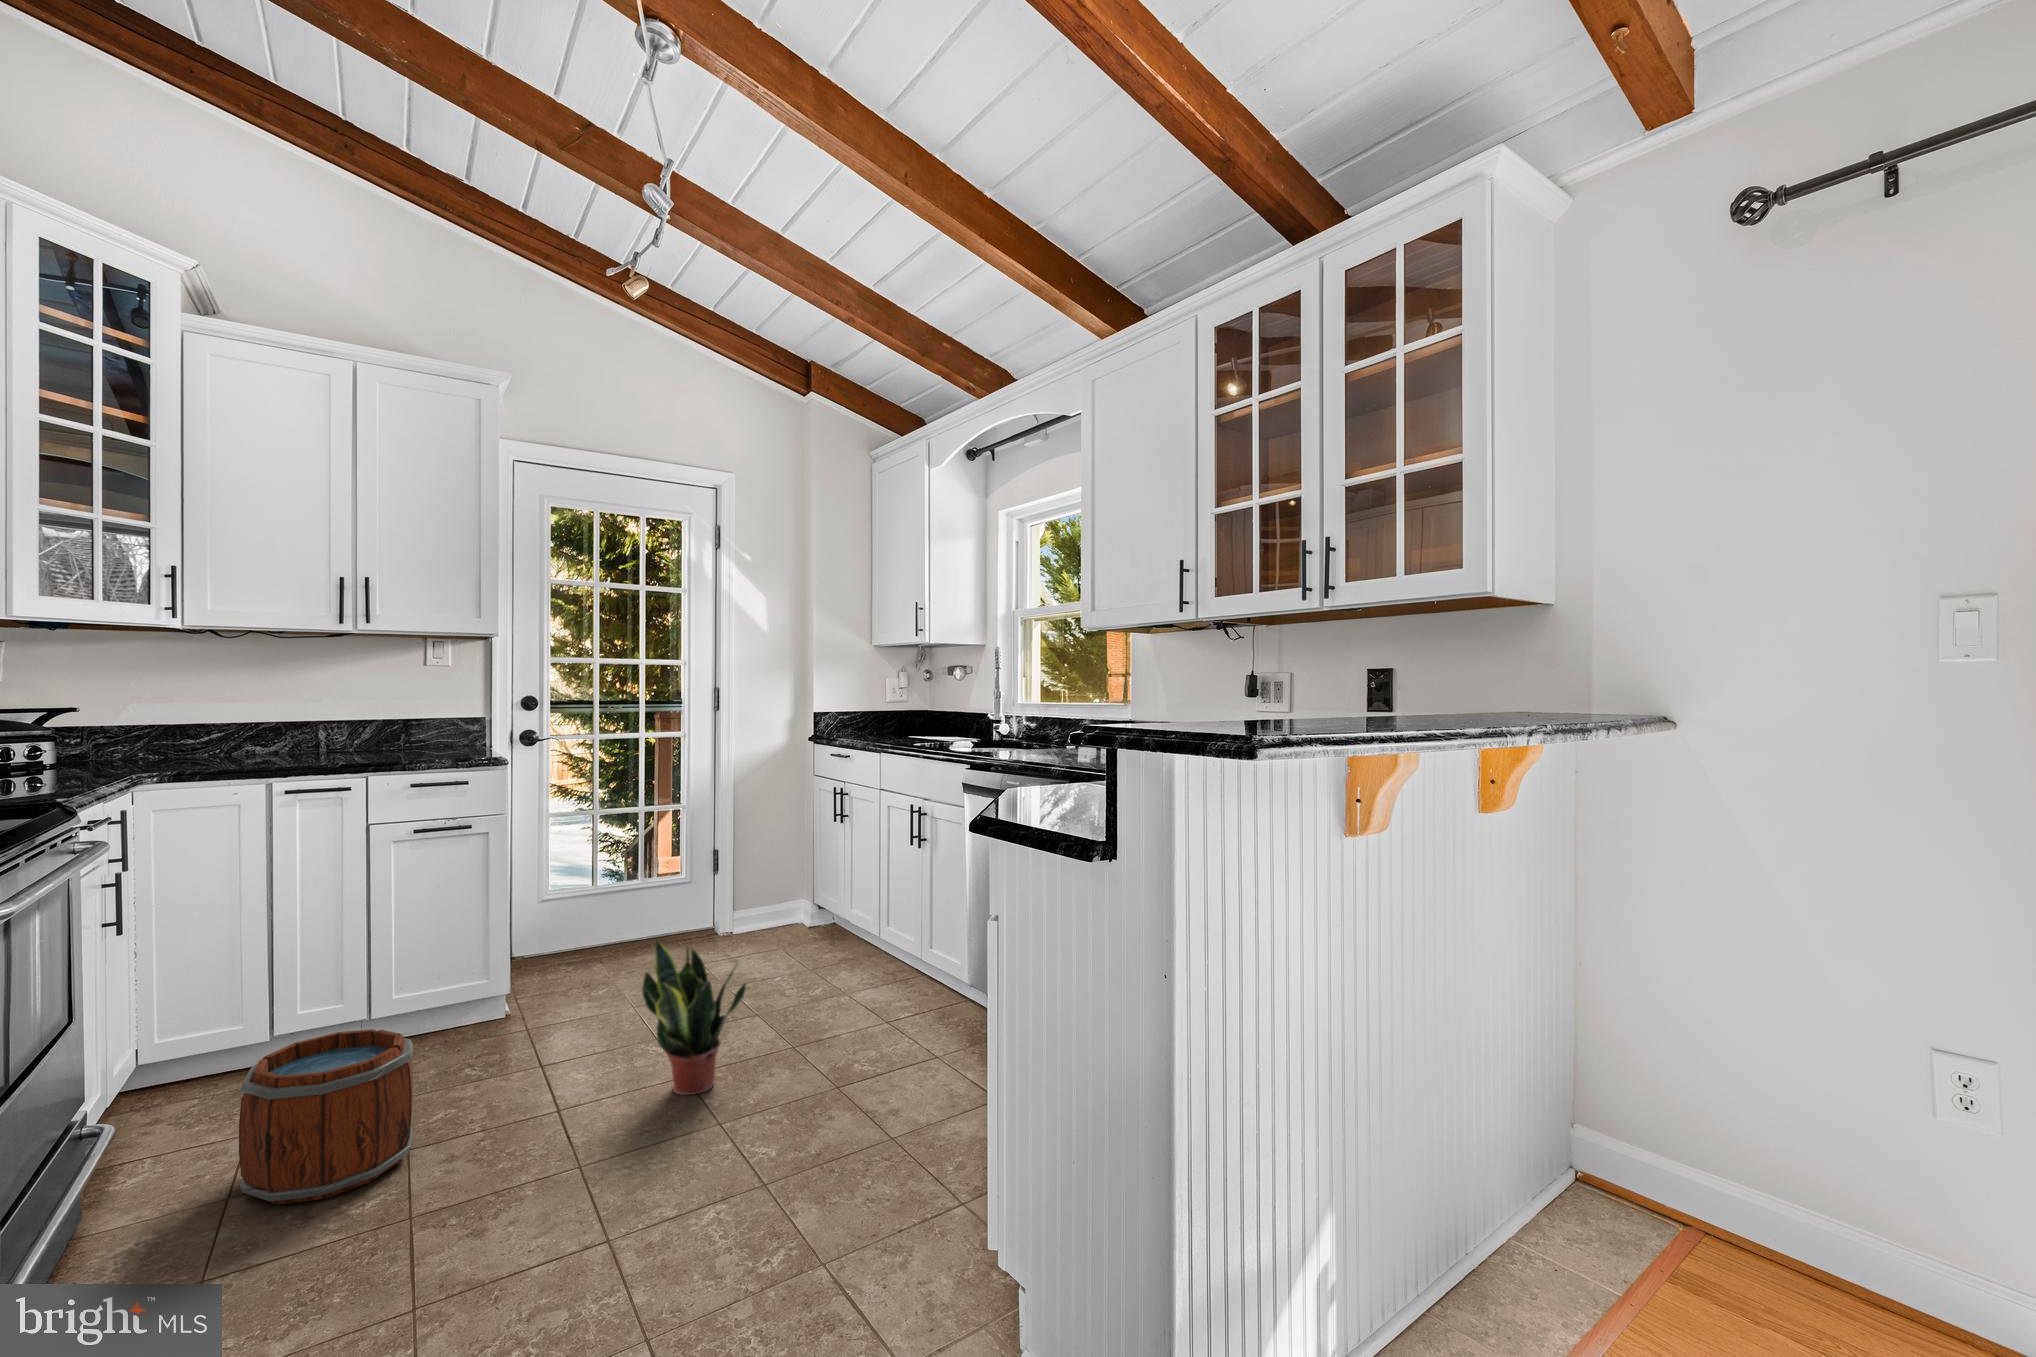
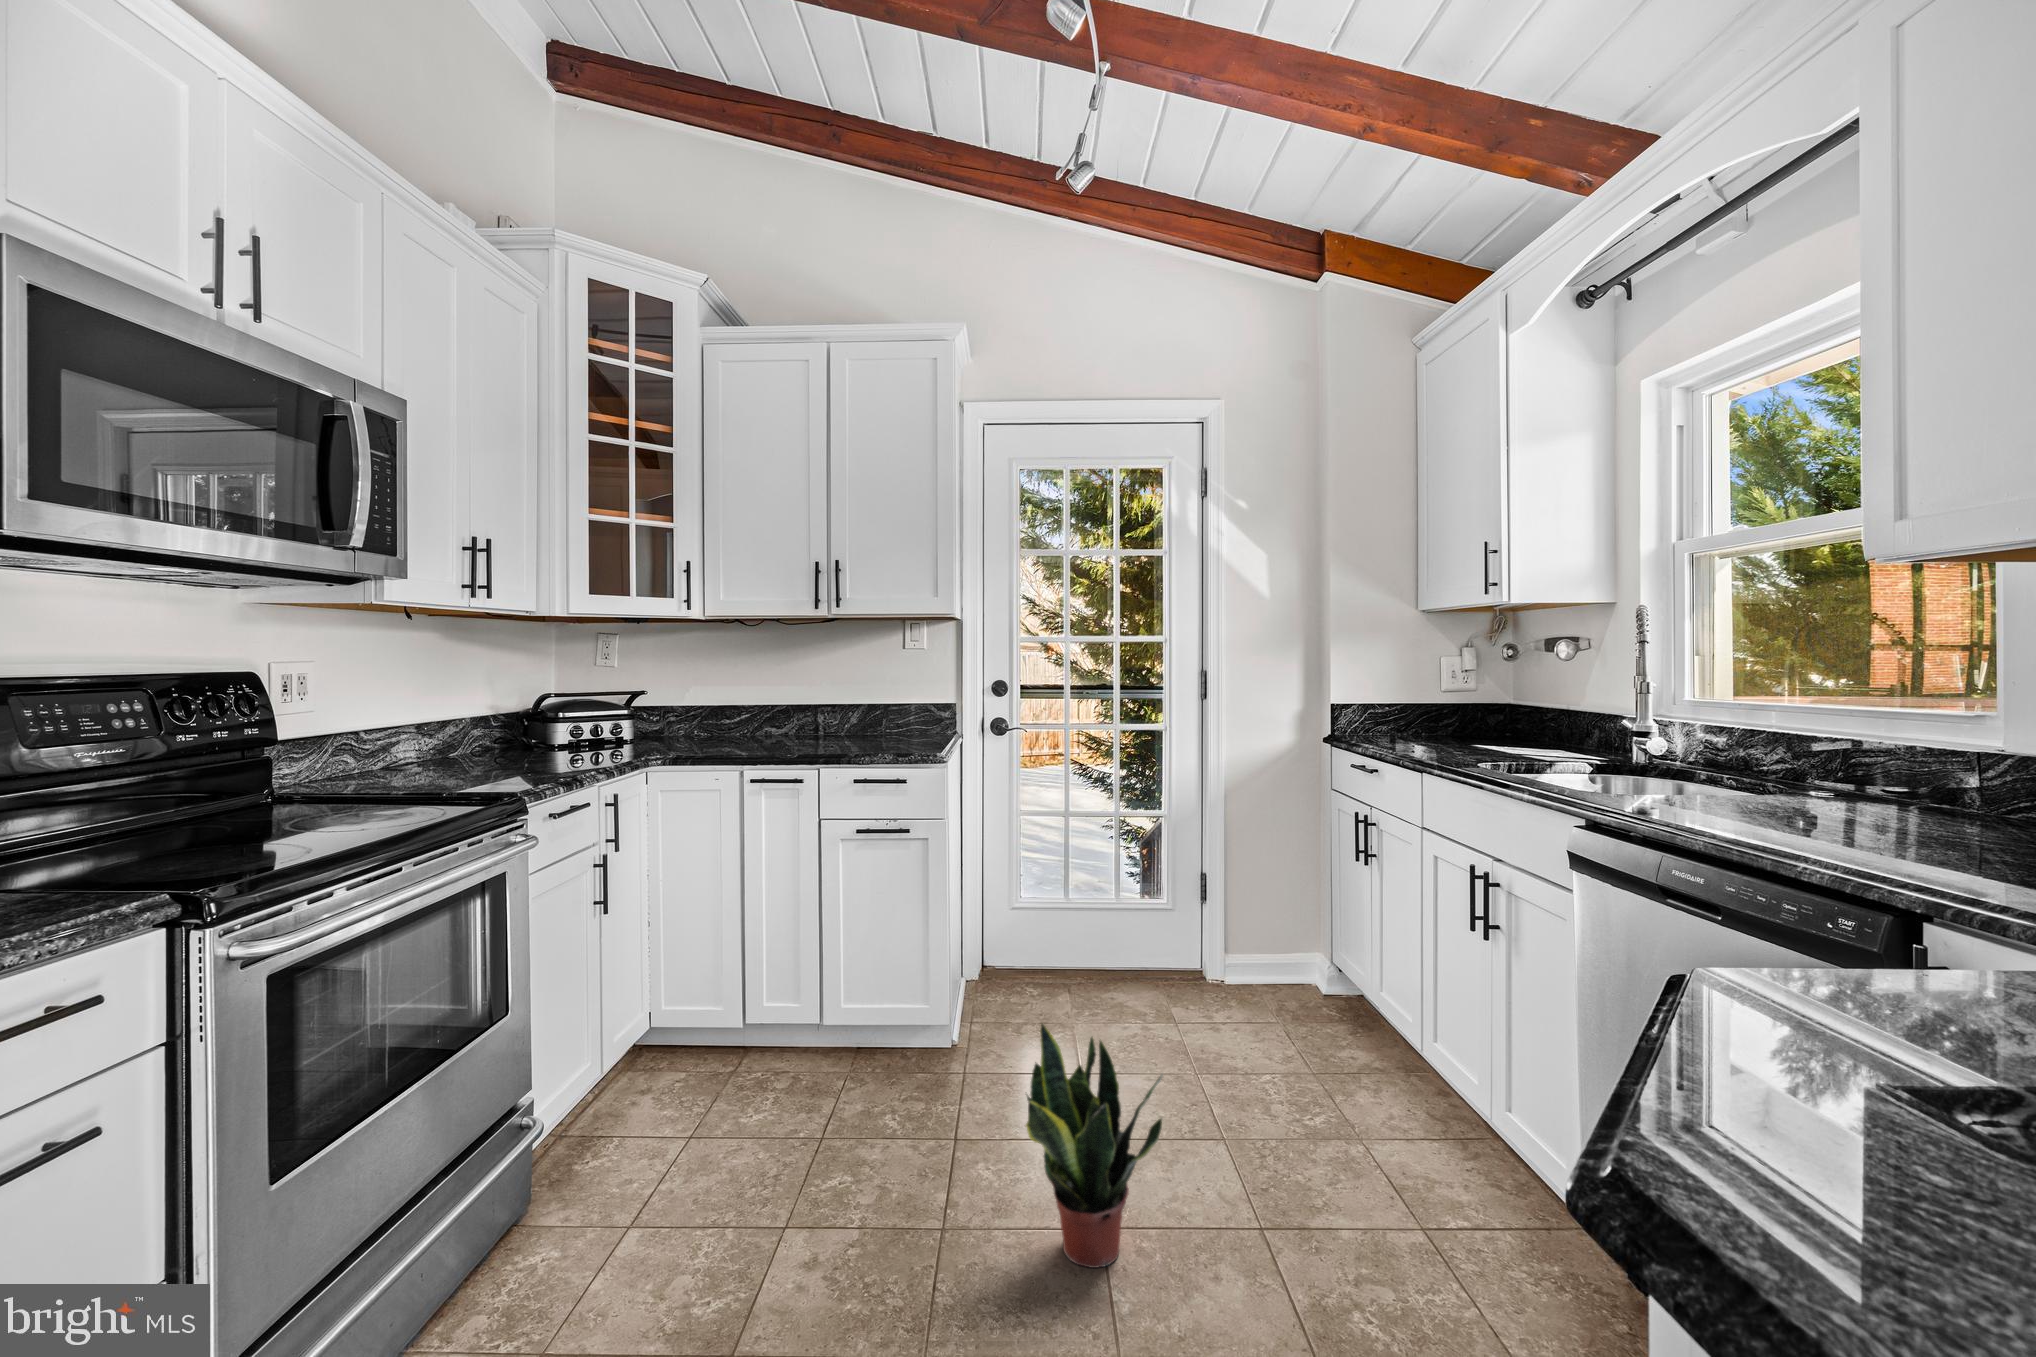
bucket: present [239,1029,413,1204] -> none [599,1058,771,1272]

